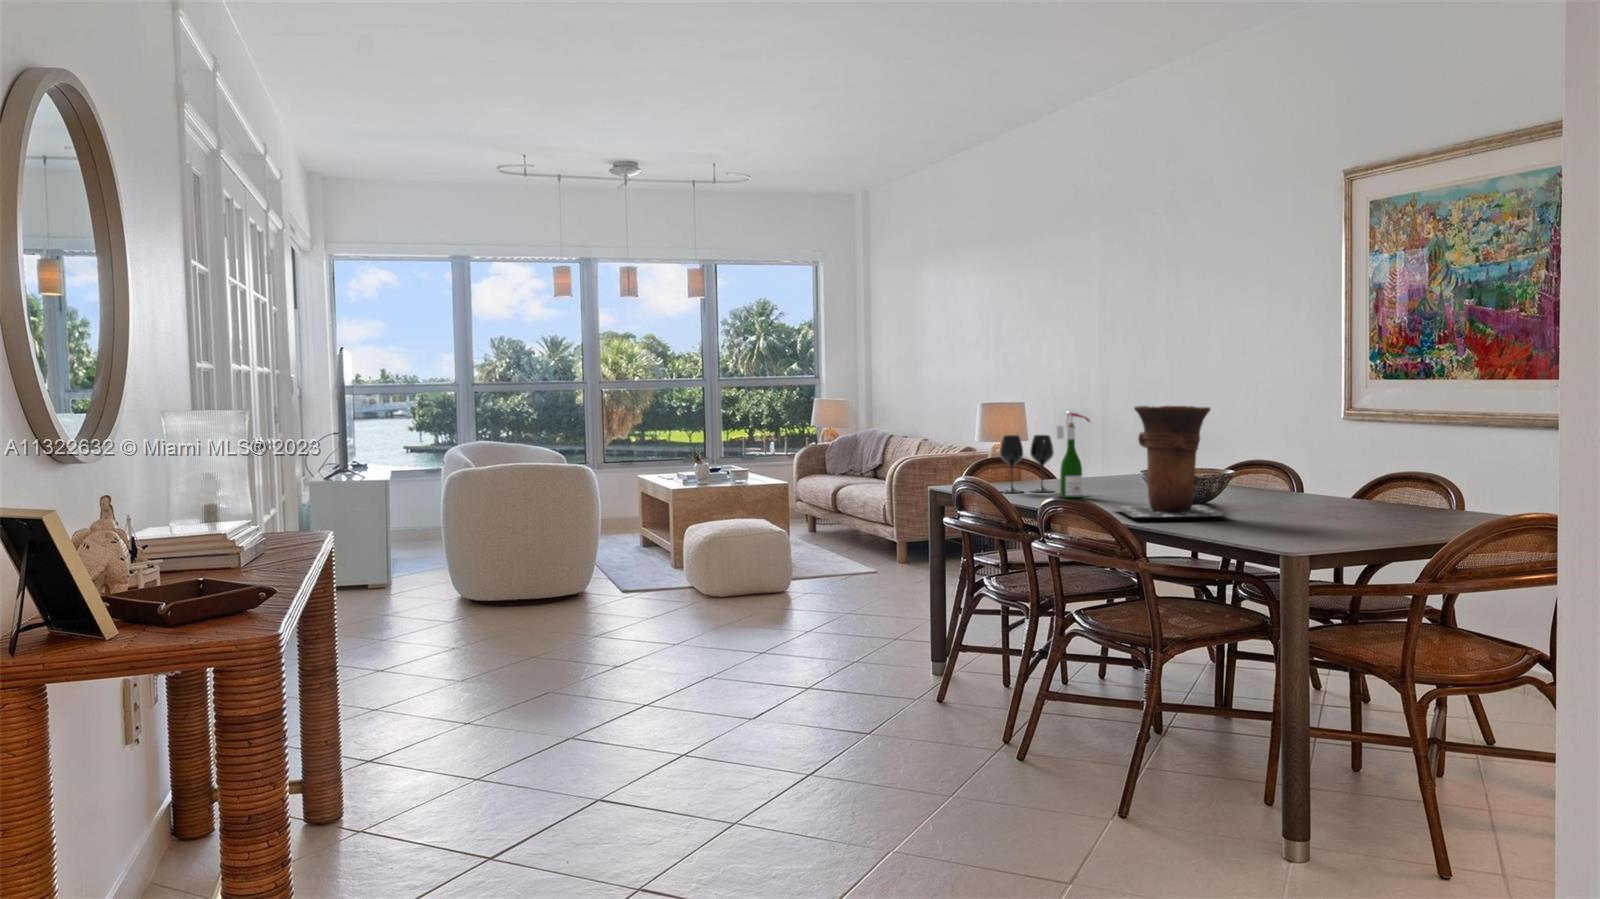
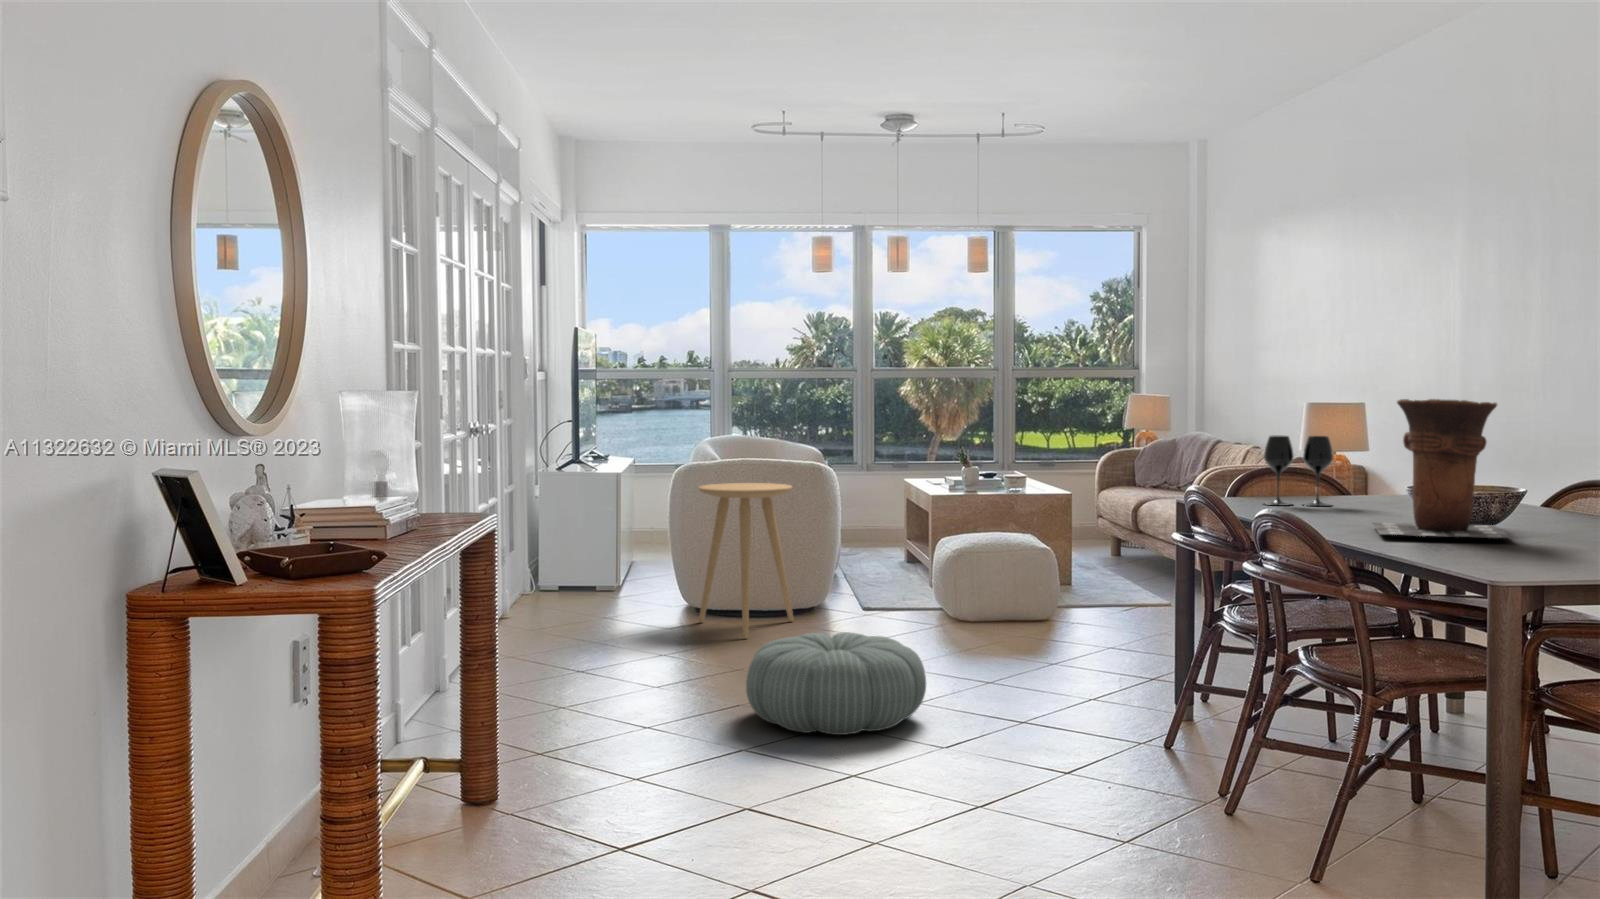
wine bottle: present [1056,411,1090,498] -> none [1327,406,1374,513]
side table: none [481,487,571,629] -> present [699,483,794,638]
pouf: none [567,621,729,717] -> present [746,632,926,735]

